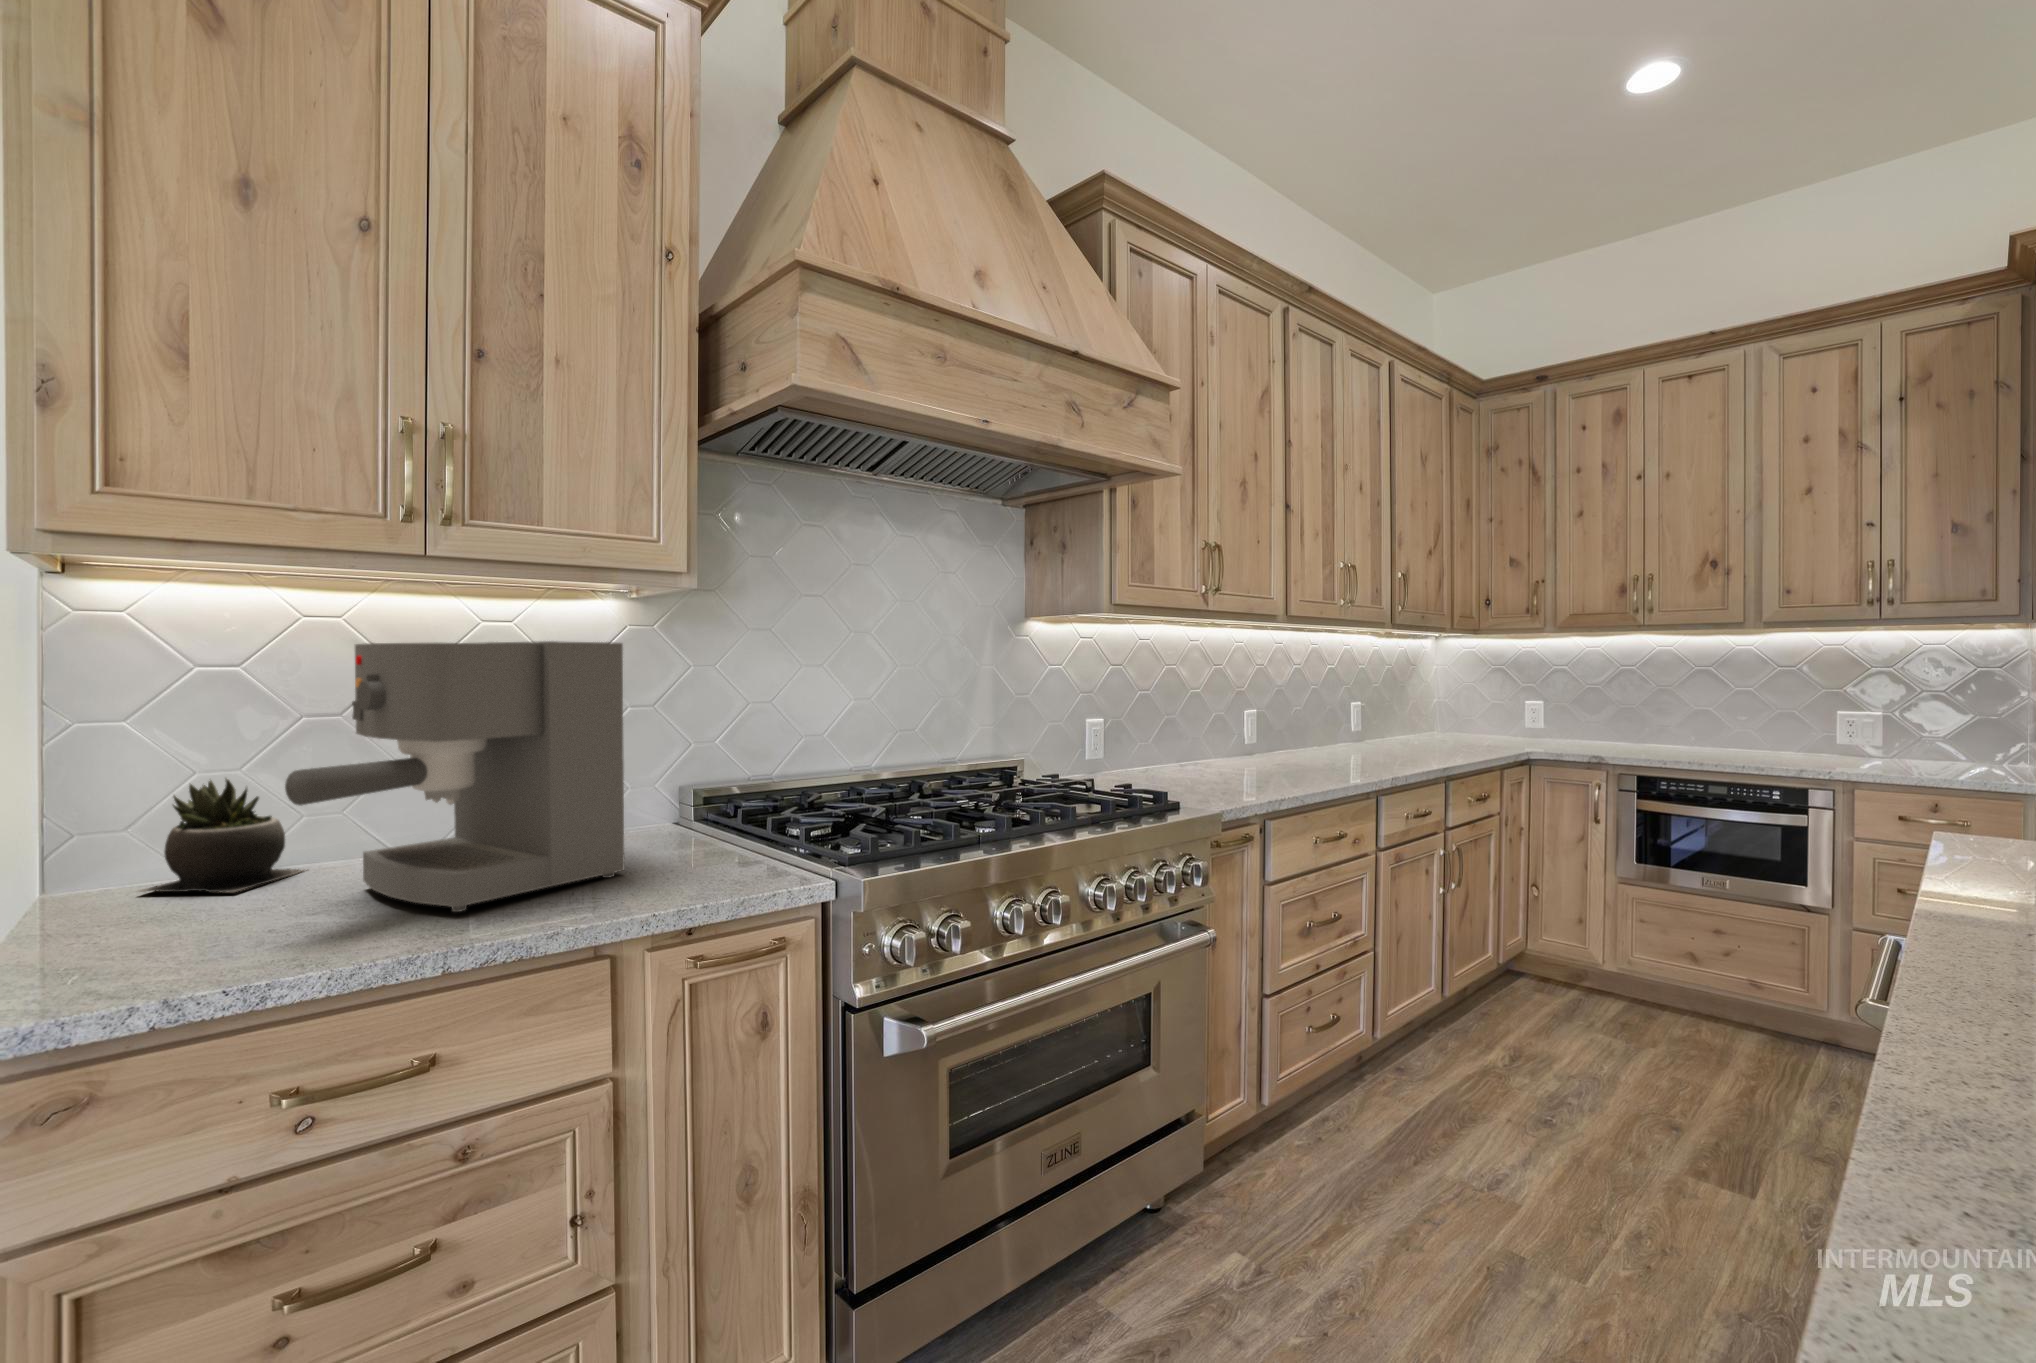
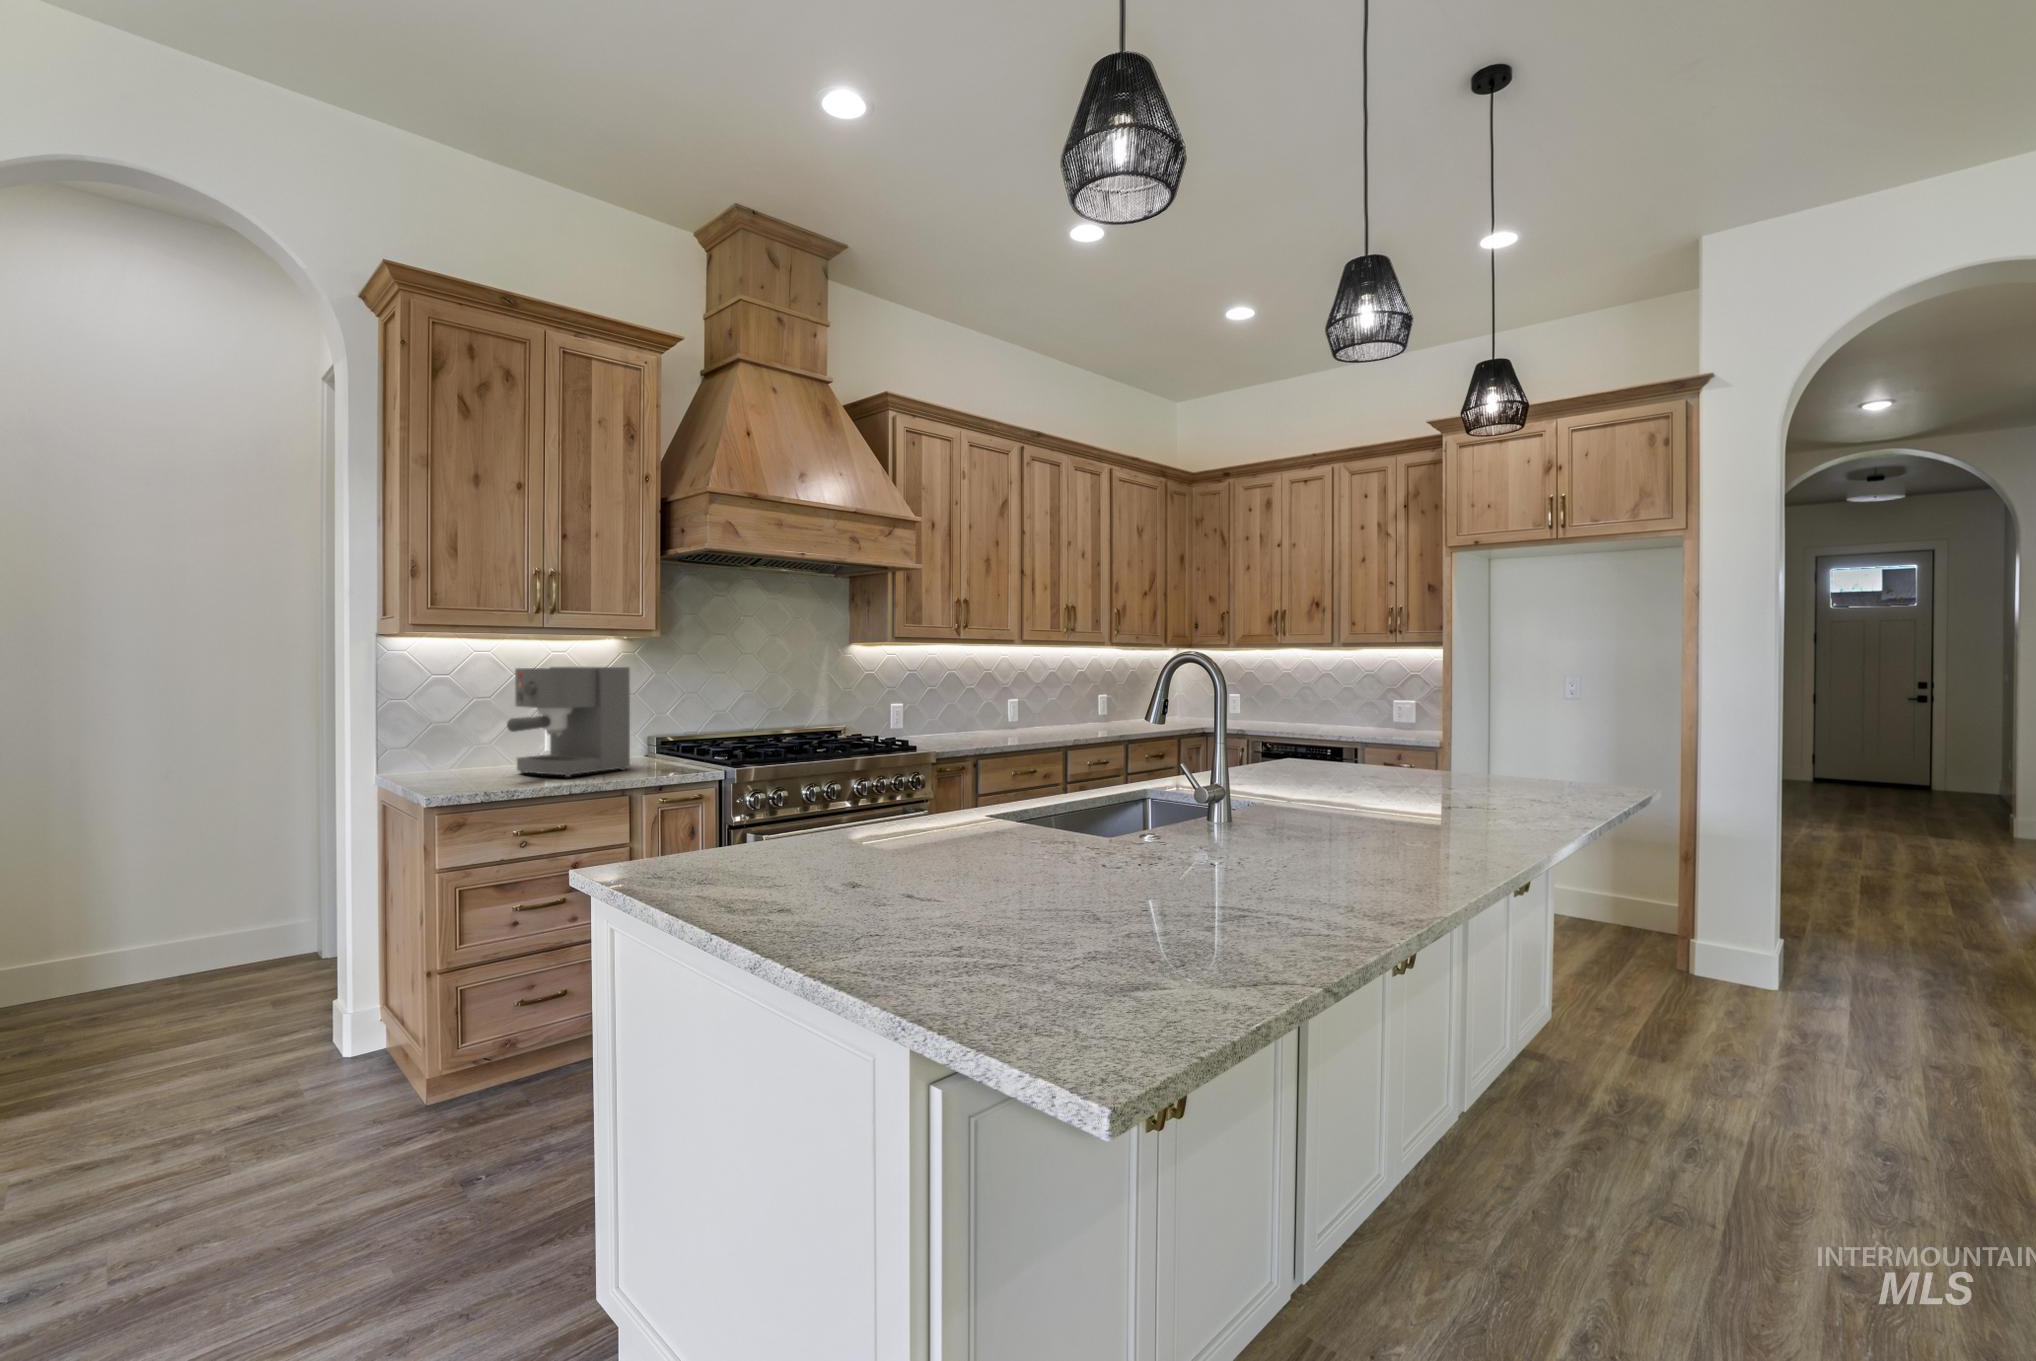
succulent plant: present [141,779,304,893] -> none [418,727,483,775]

